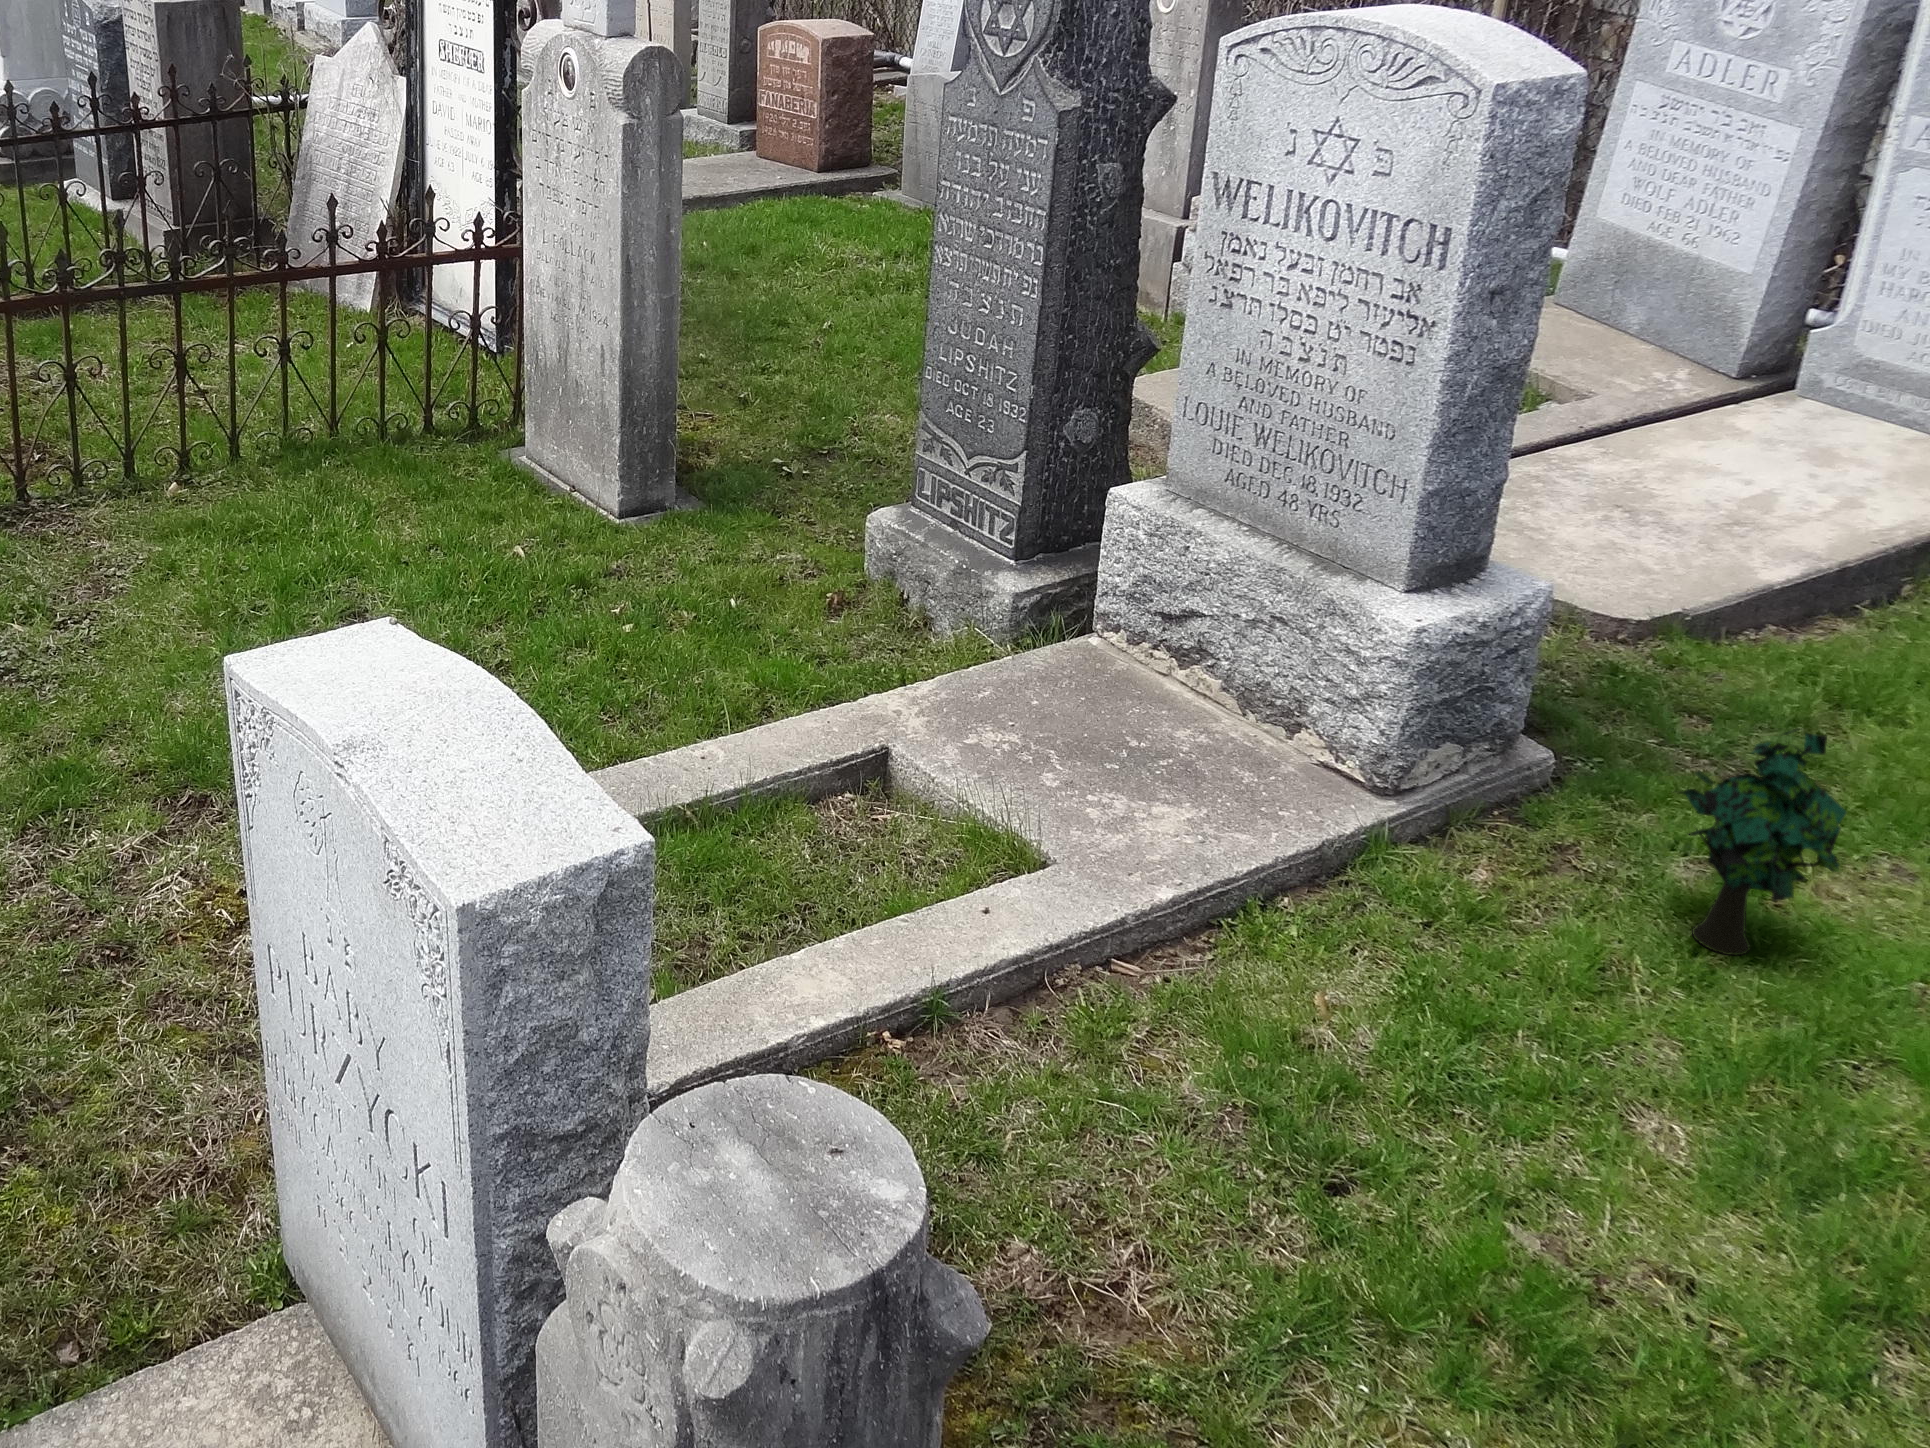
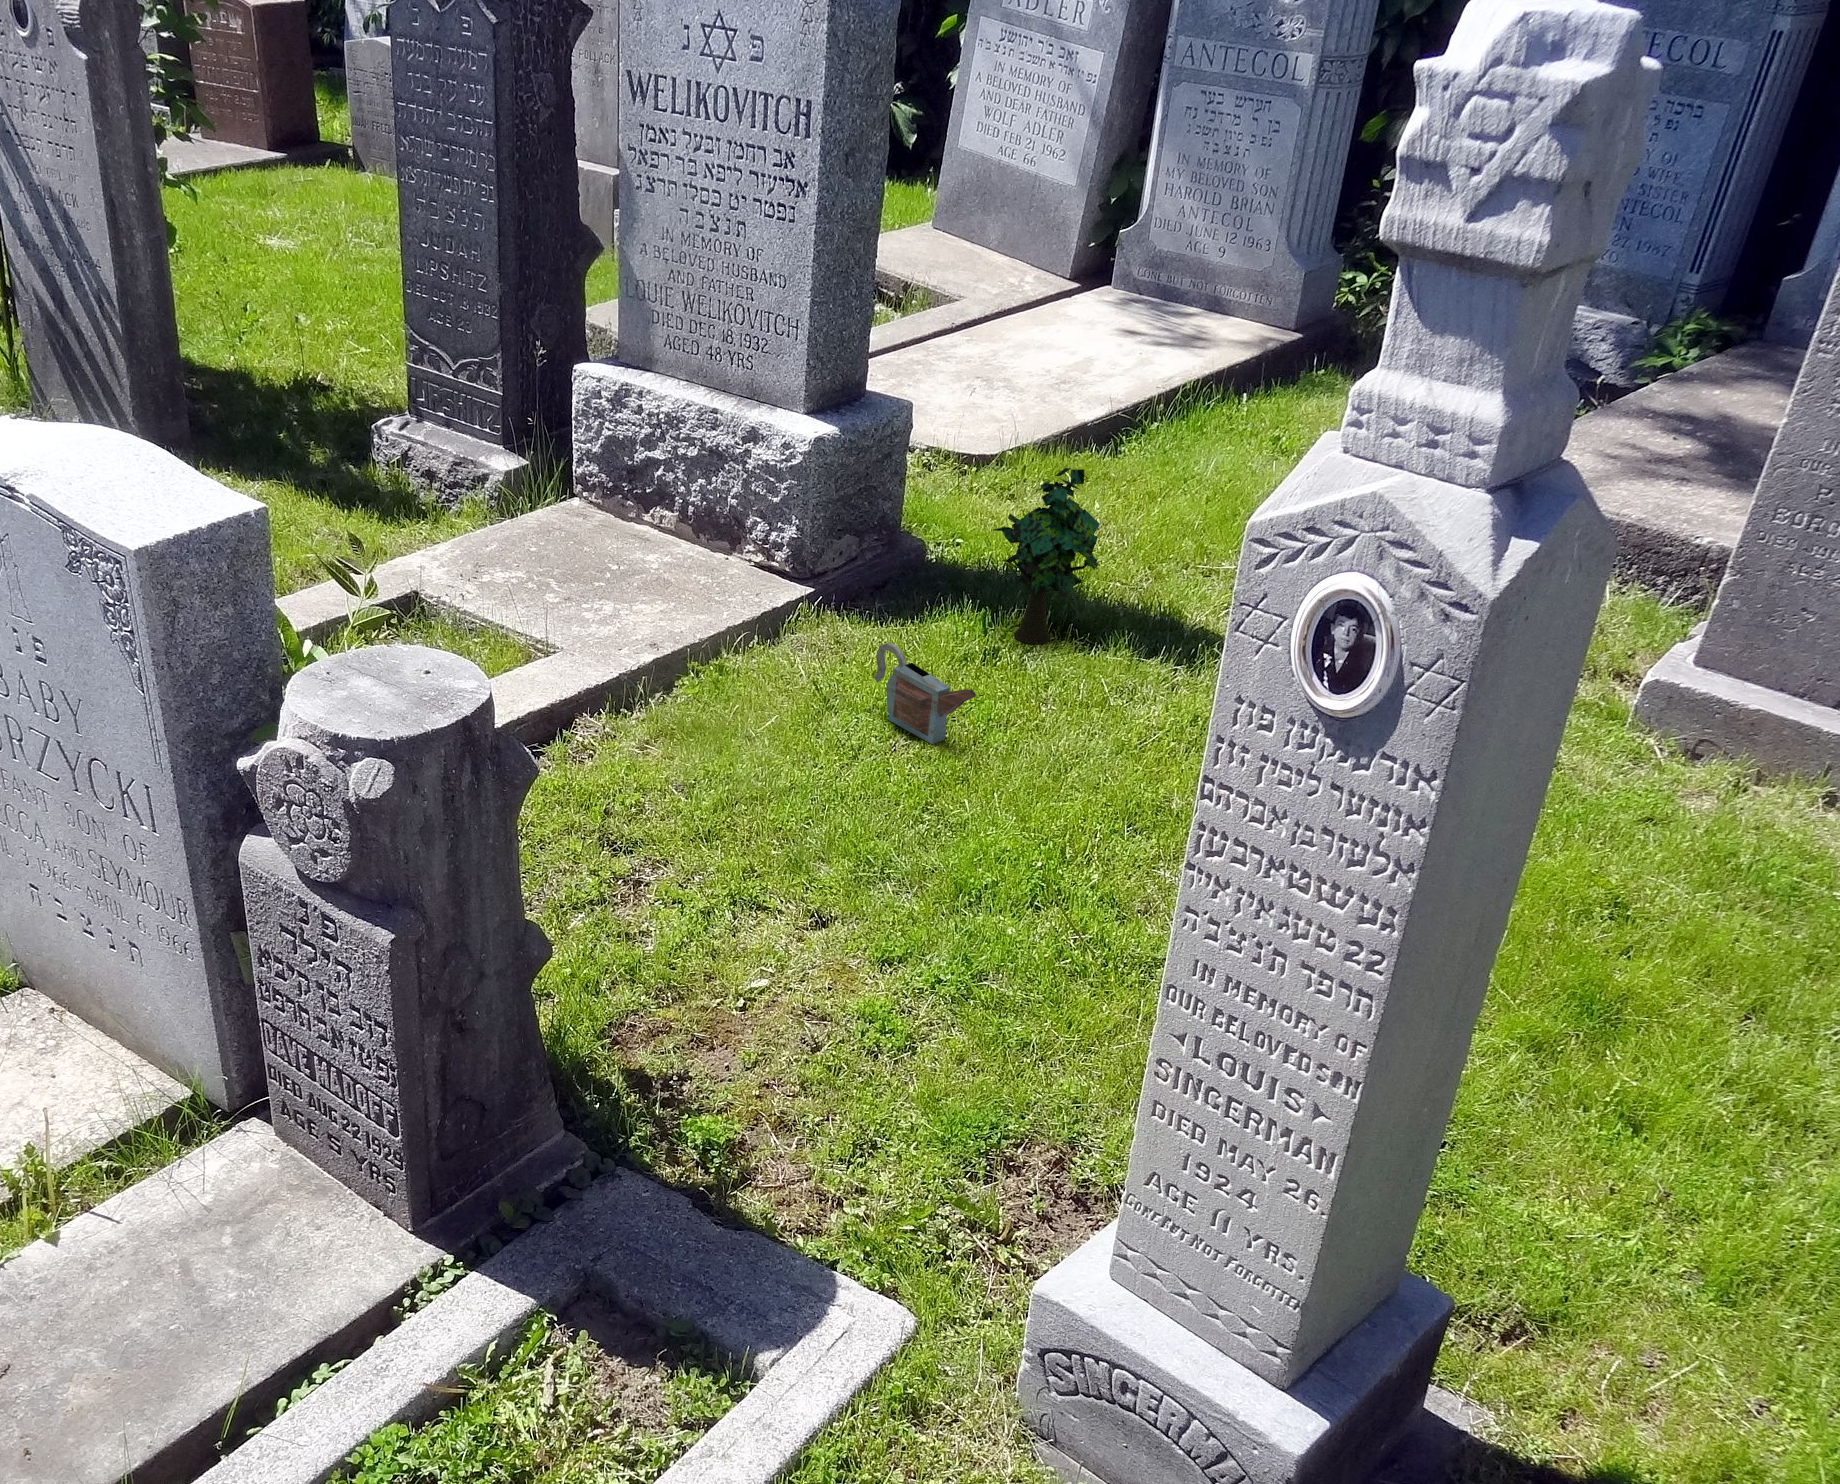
watering can: none [1480,949,1648,1113] -> present [874,642,977,744]

